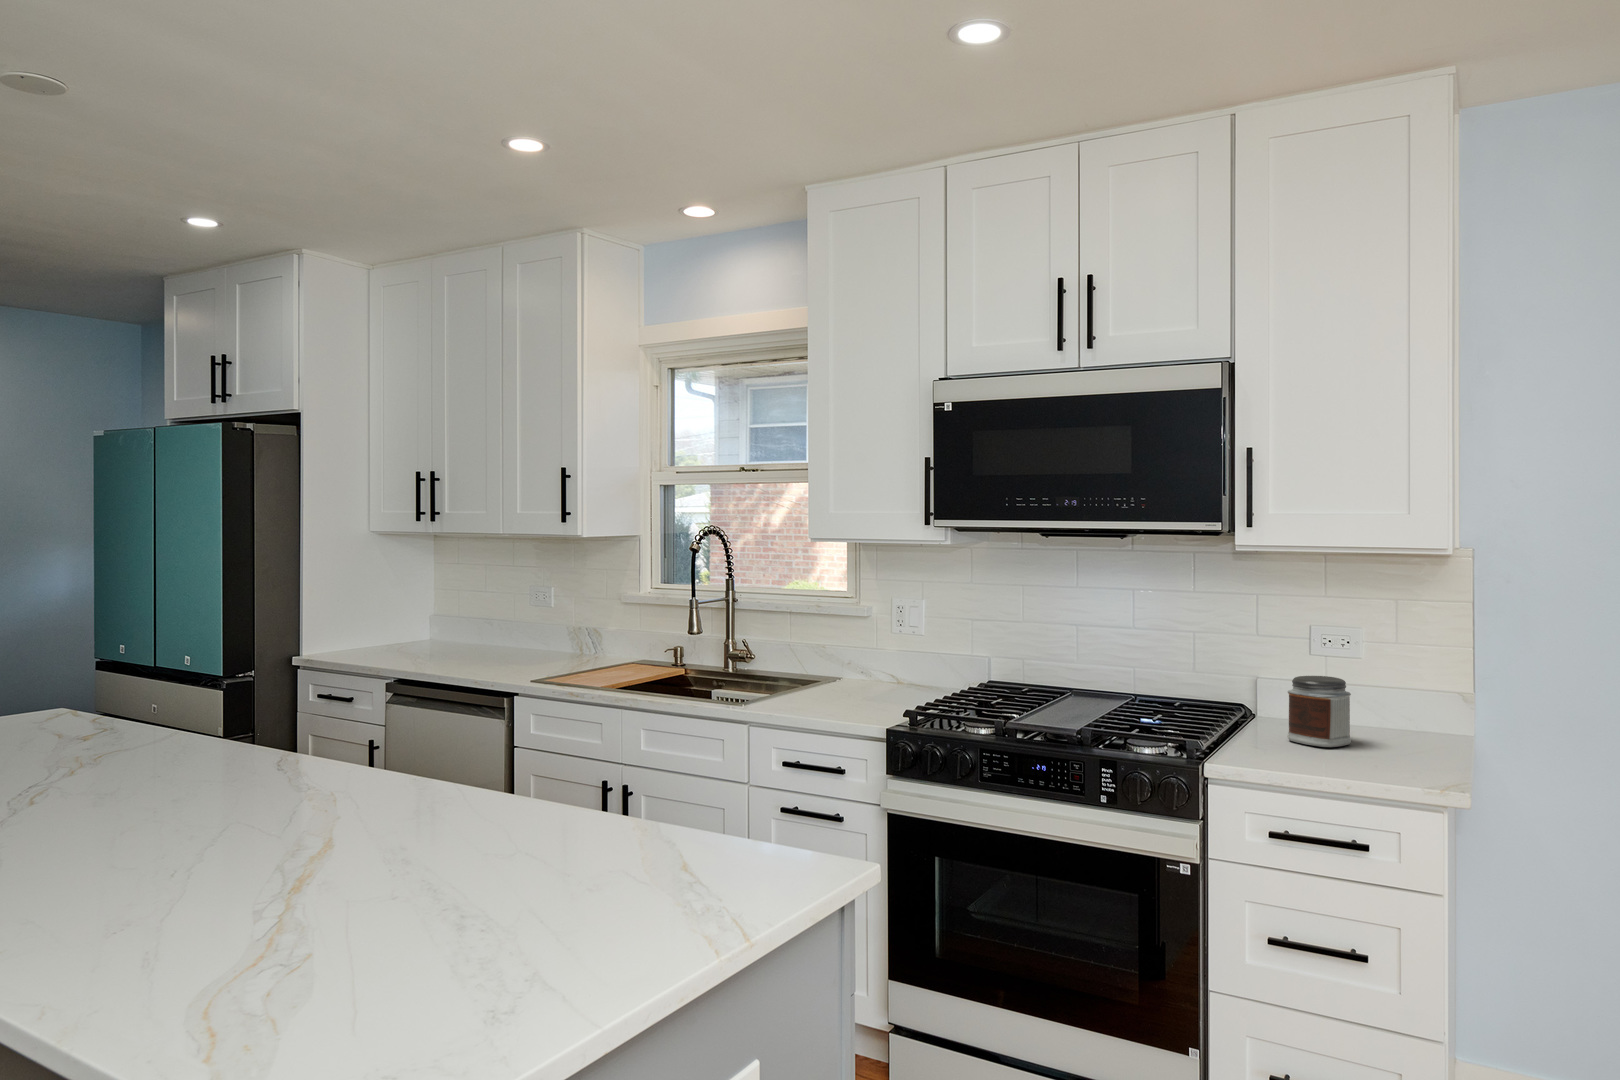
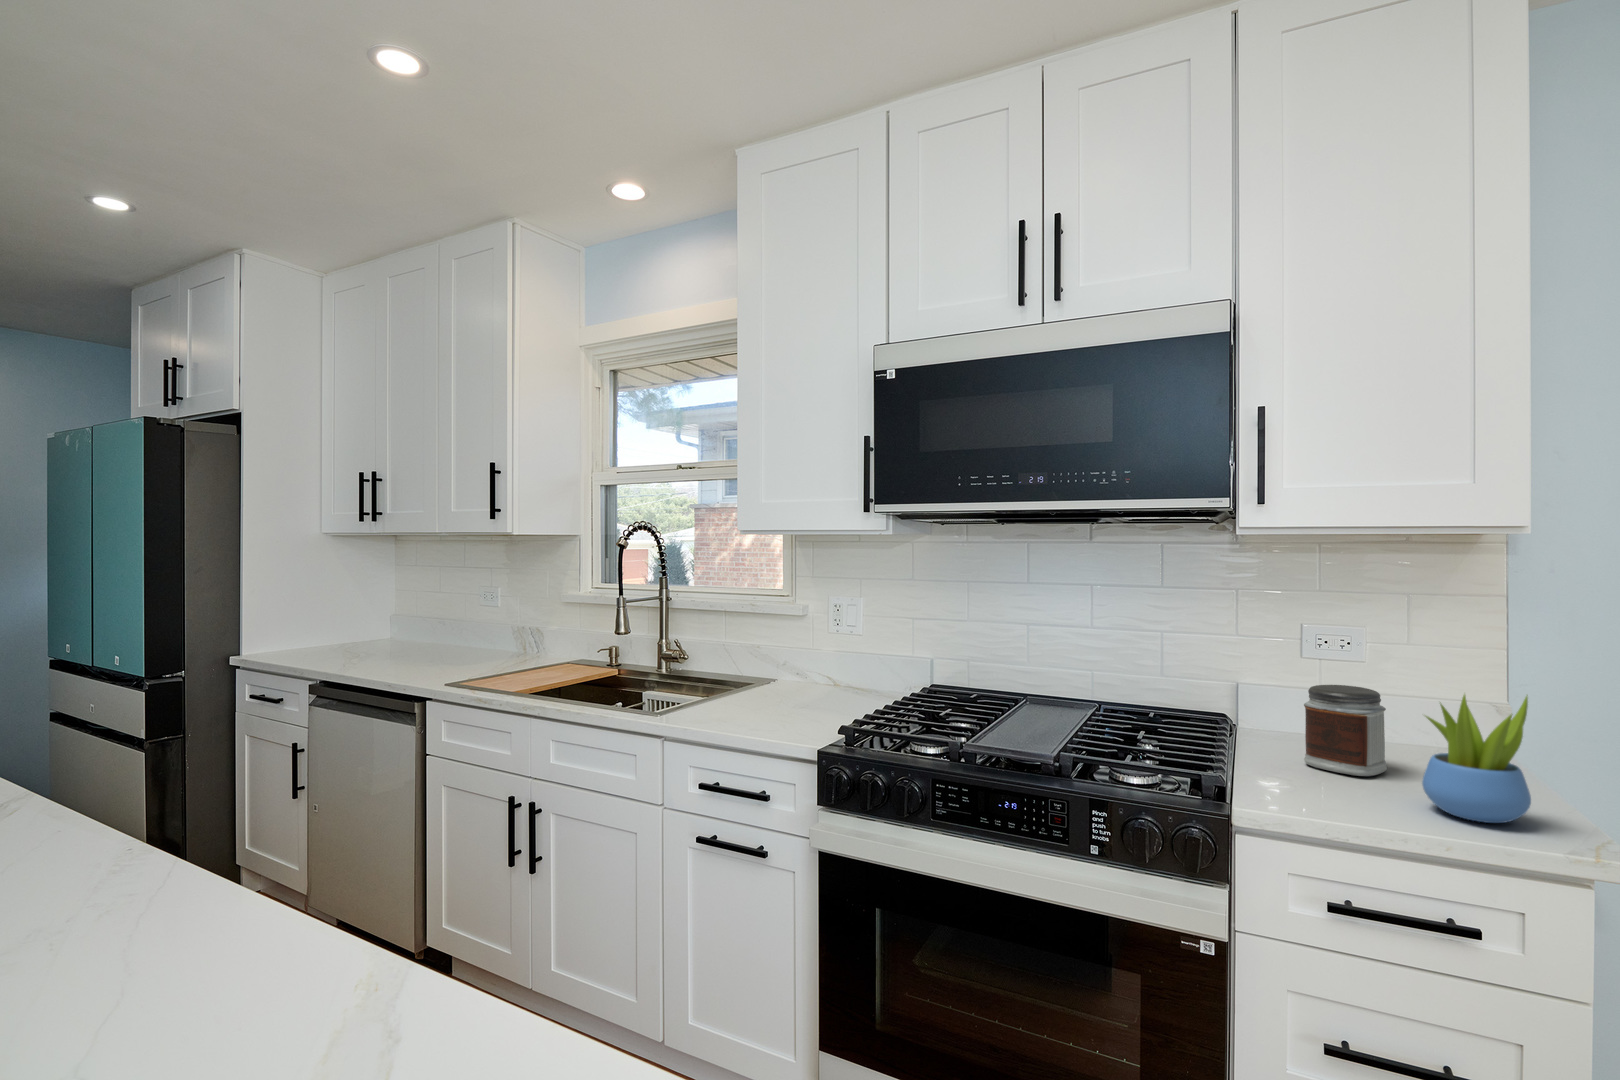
succulent plant: none [1353,677,1423,773] -> present [1422,695,1531,823]

